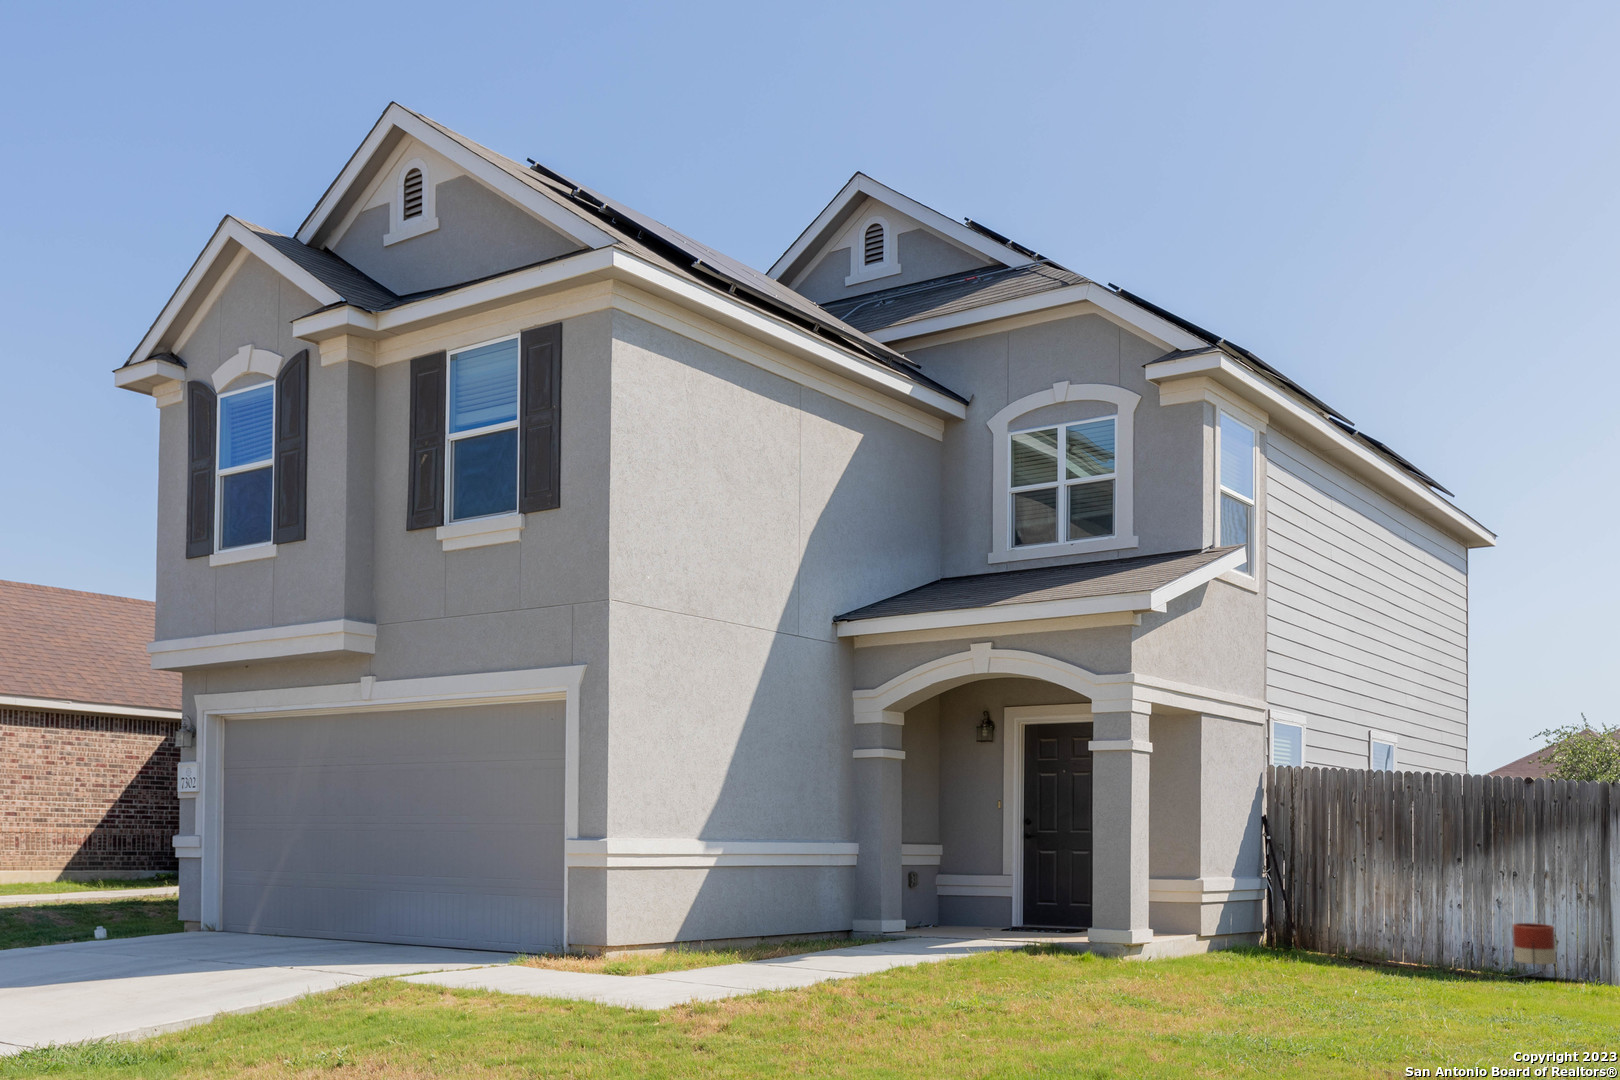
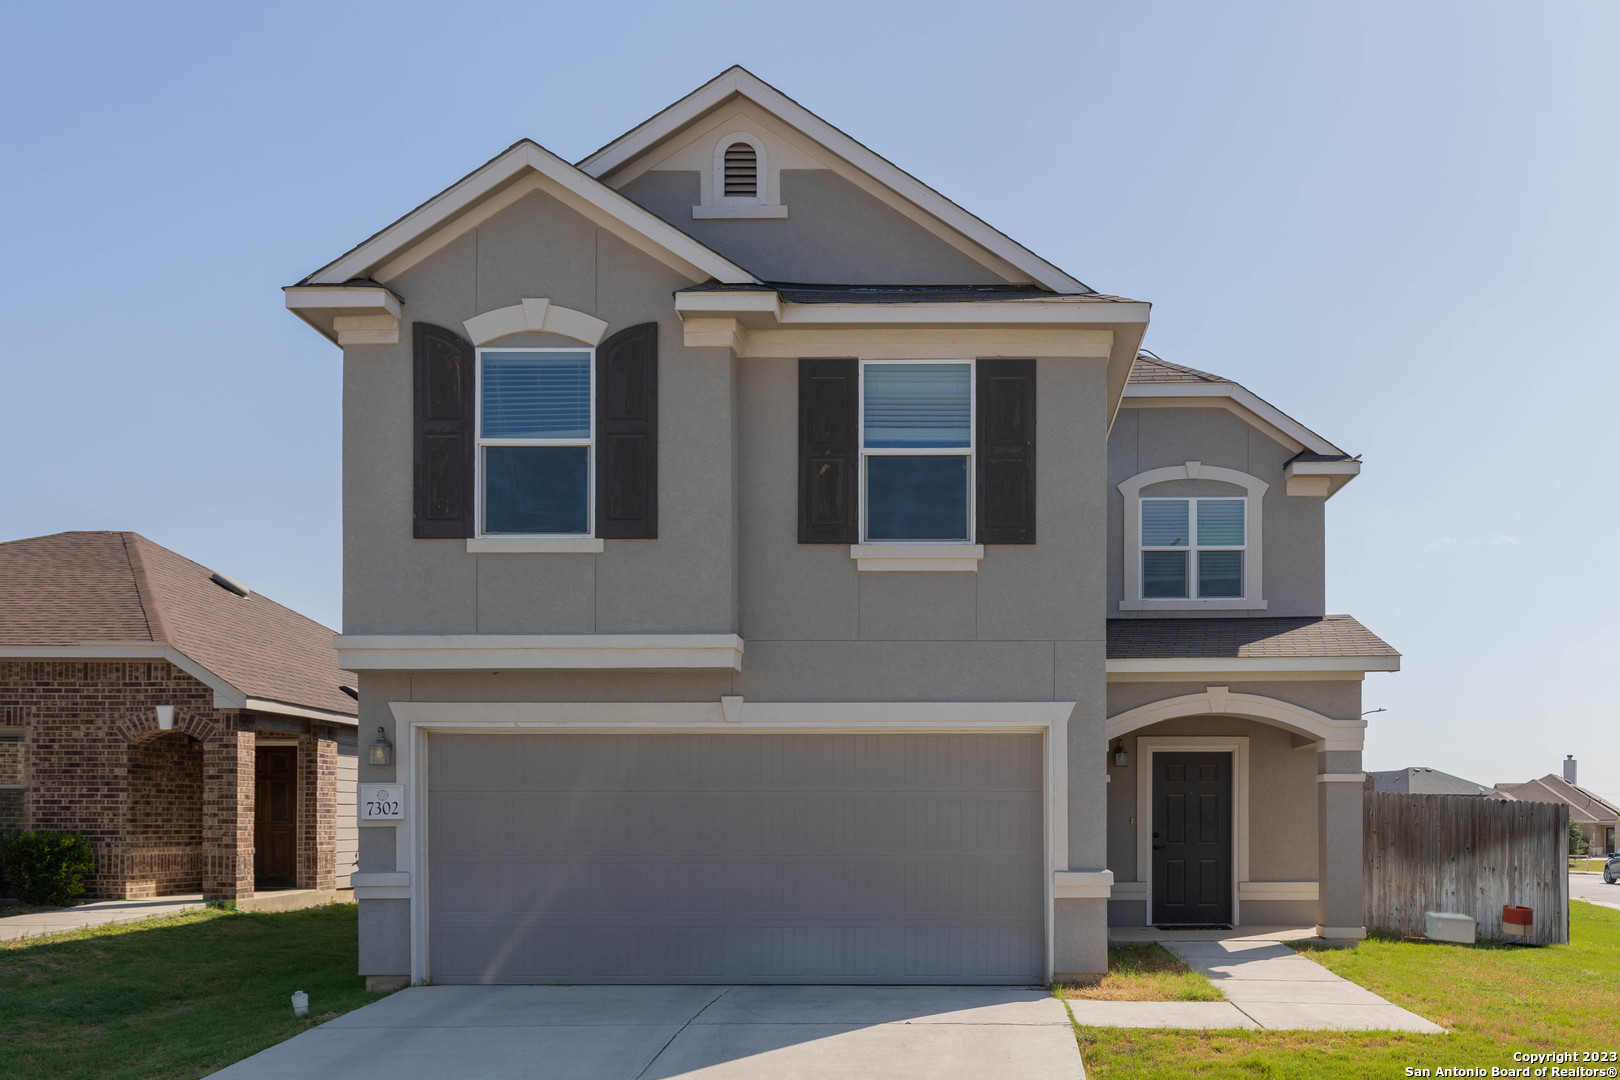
storage box: none [1399,932,1464,972] -> present [1423,912,1475,943]

